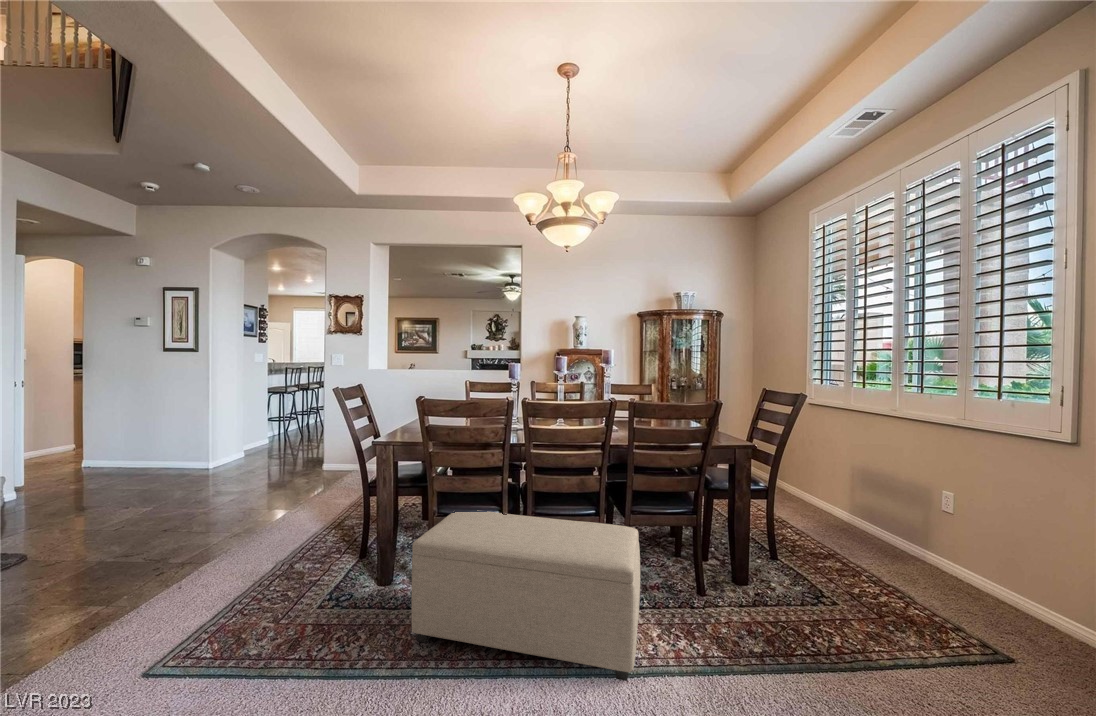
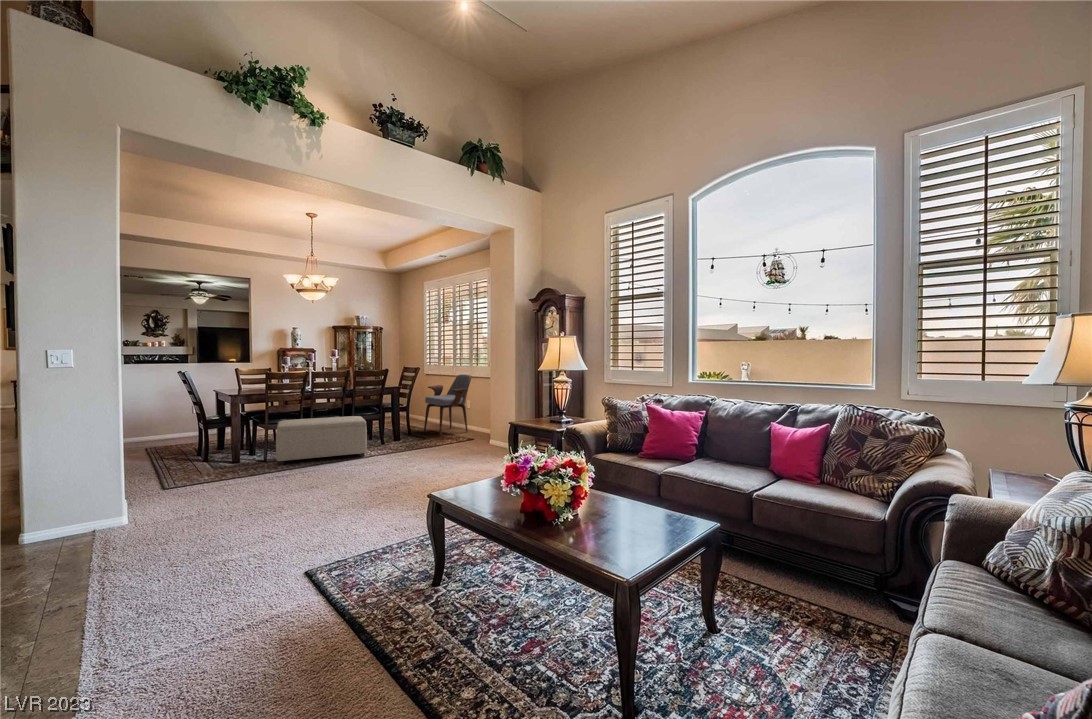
armchair: none [816,416,986,605] -> present [424,374,471,436]

